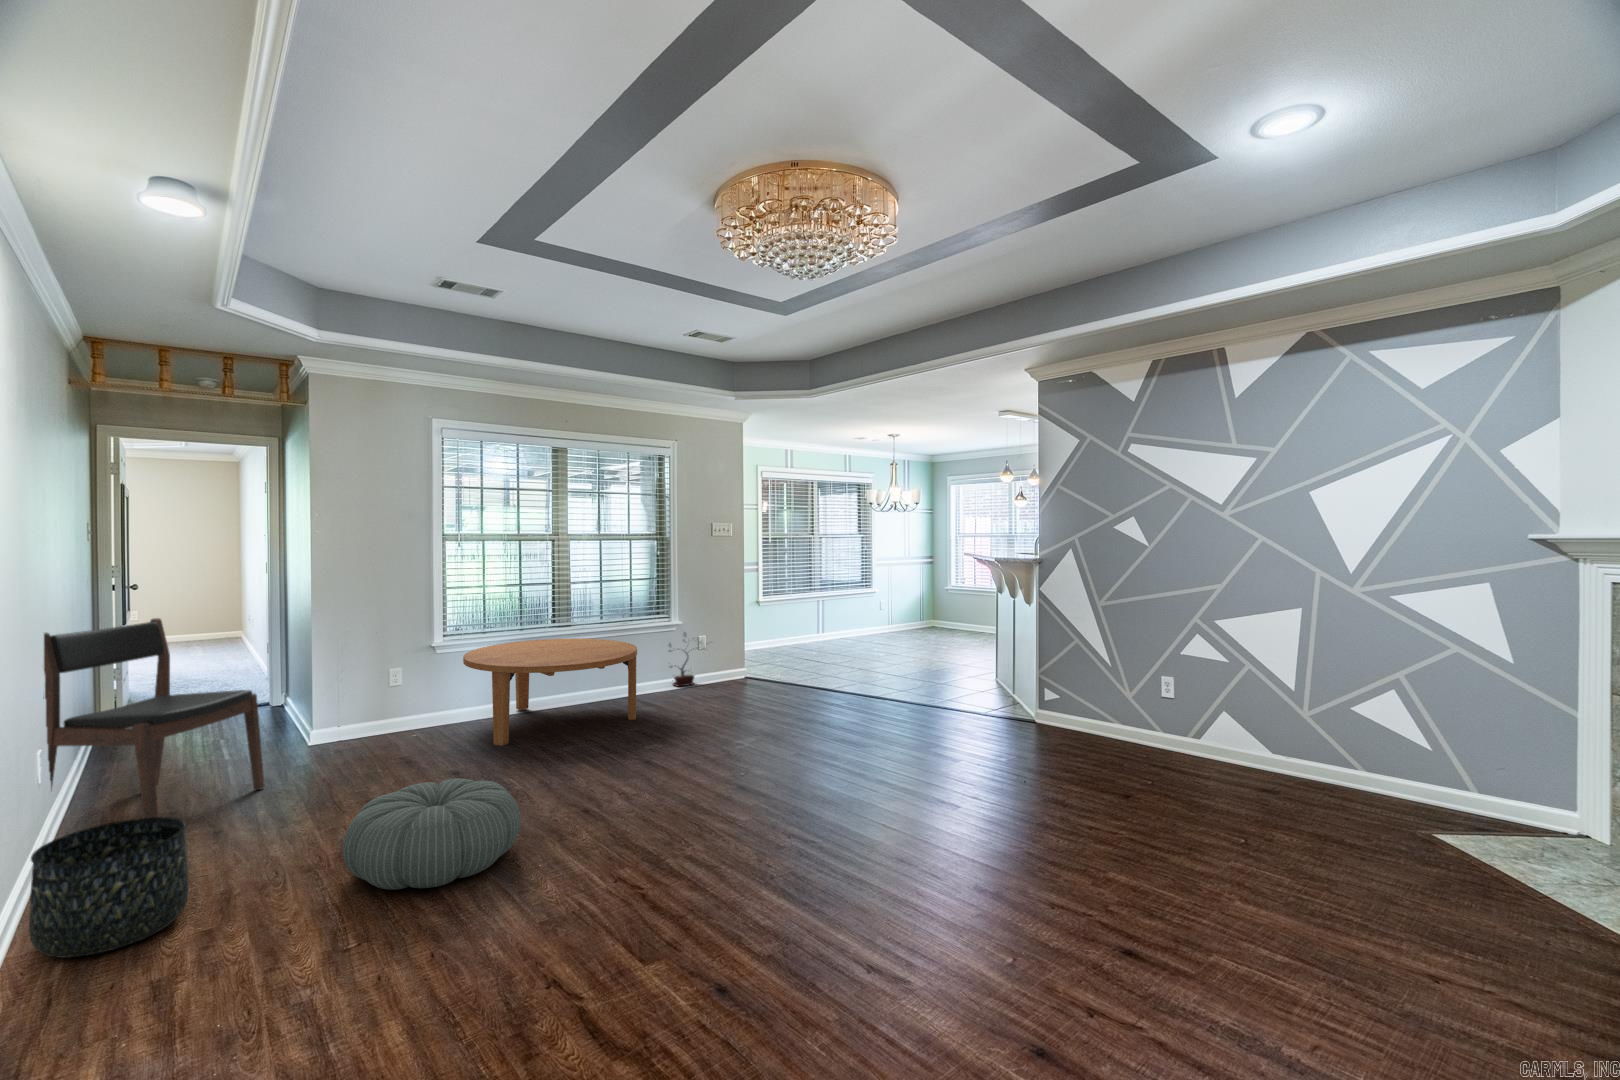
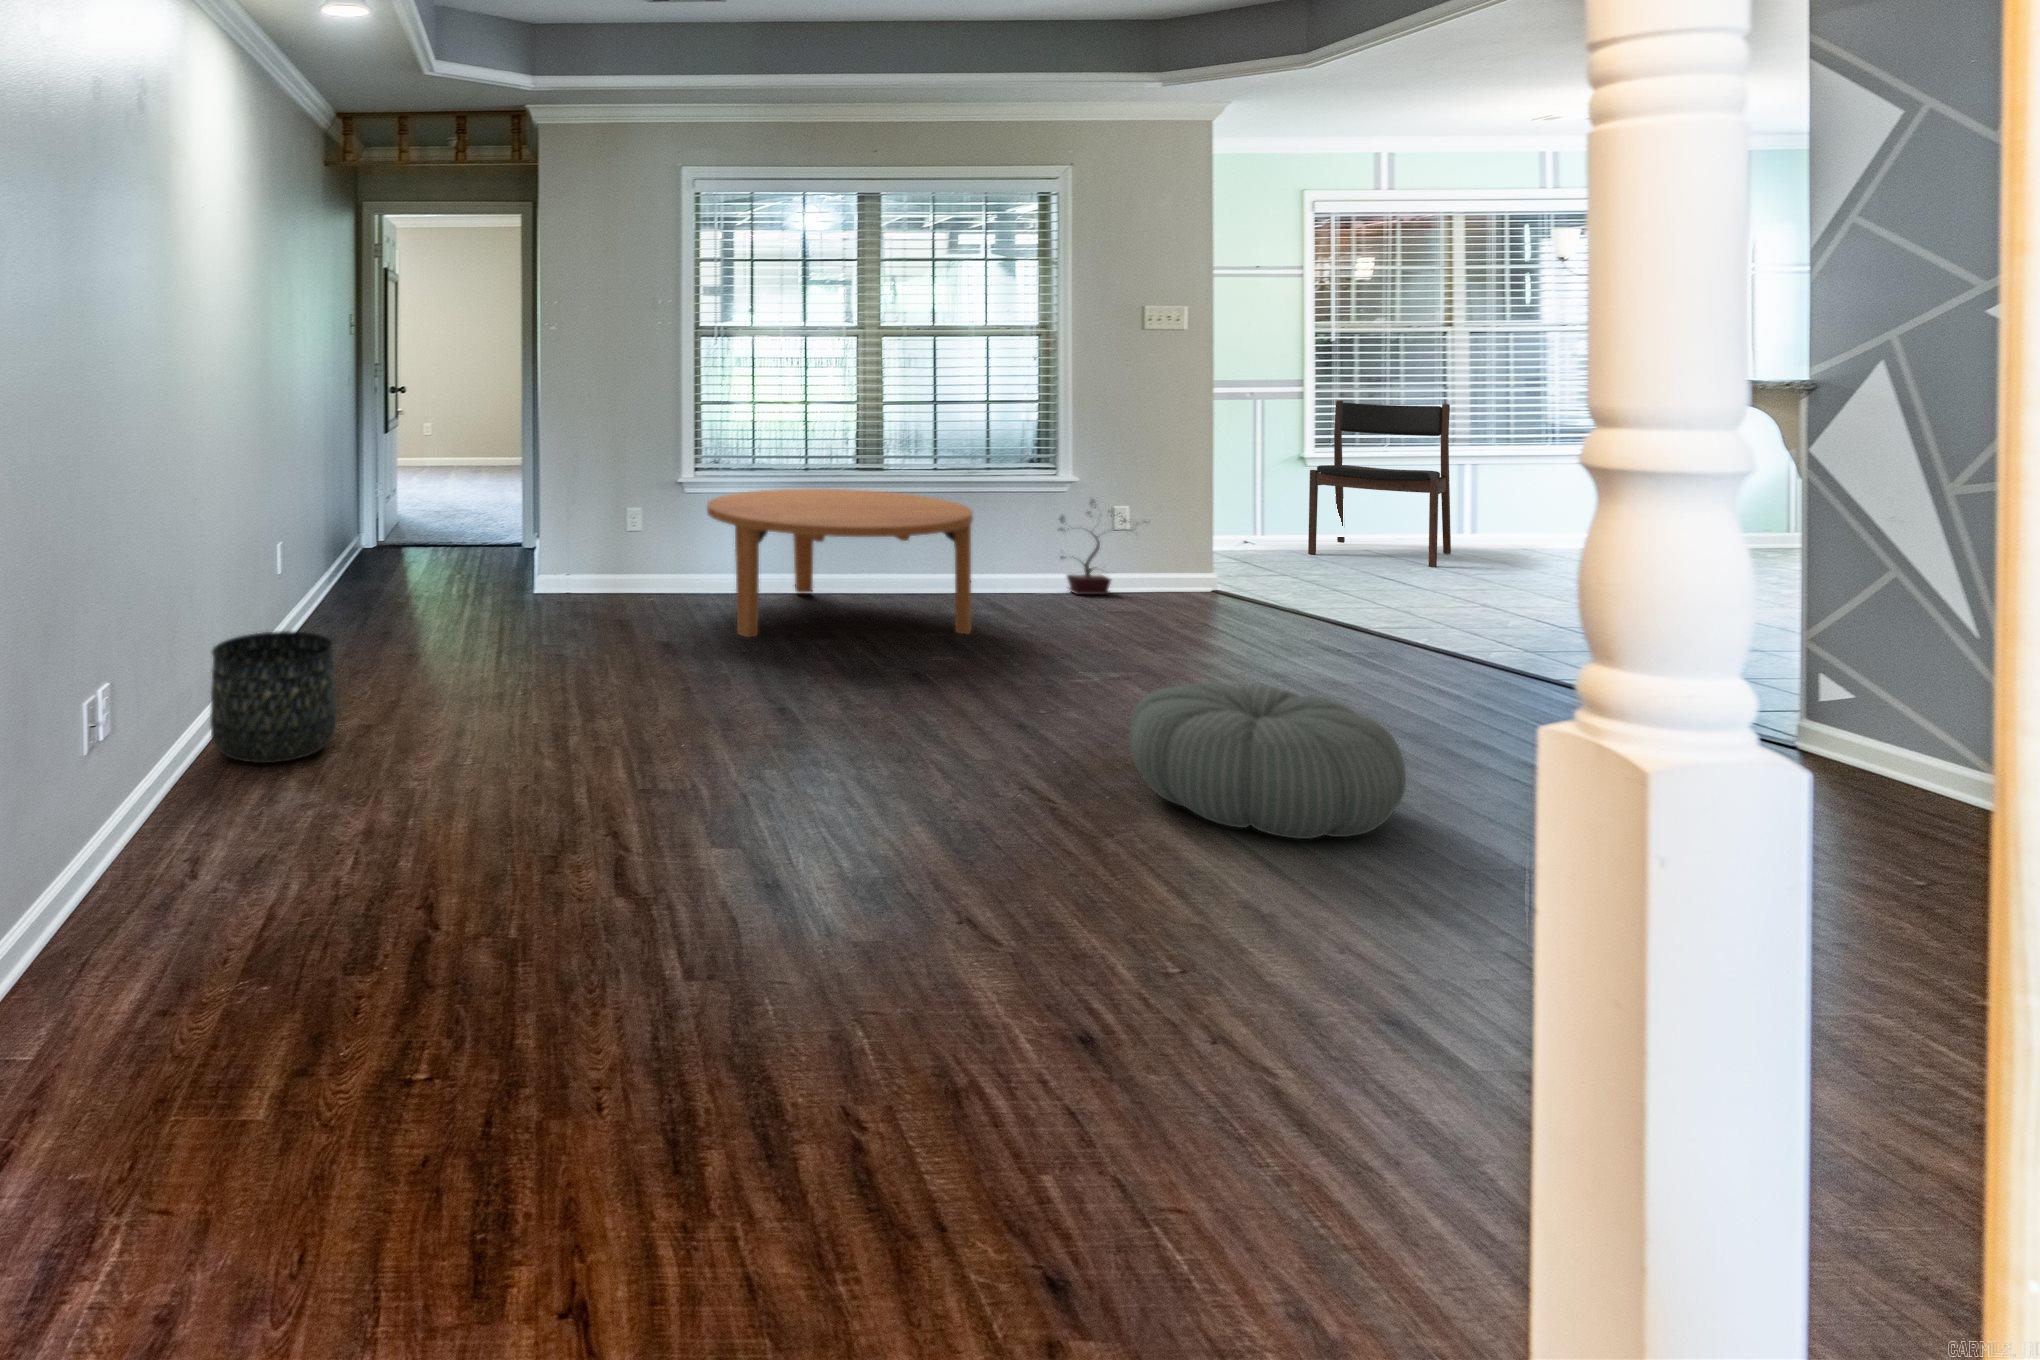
dining chair: present [44,618,264,818] -> present [1308,400,1451,567]
pouf: present [343,779,521,890] -> present [1130,682,1406,839]

